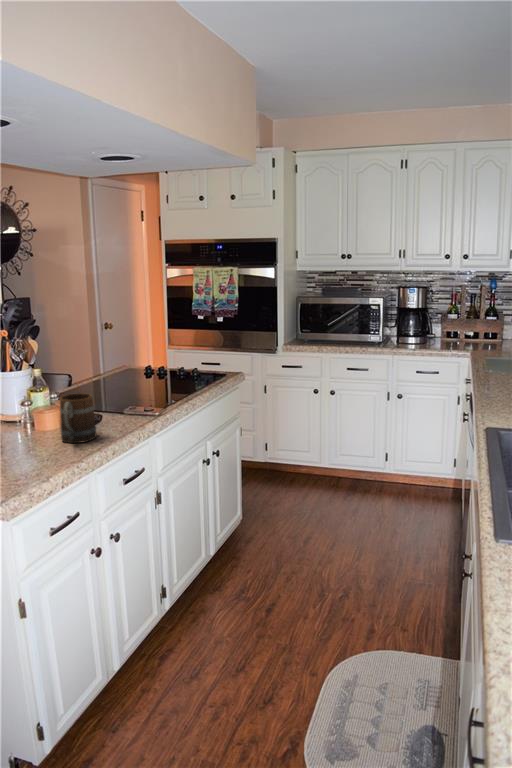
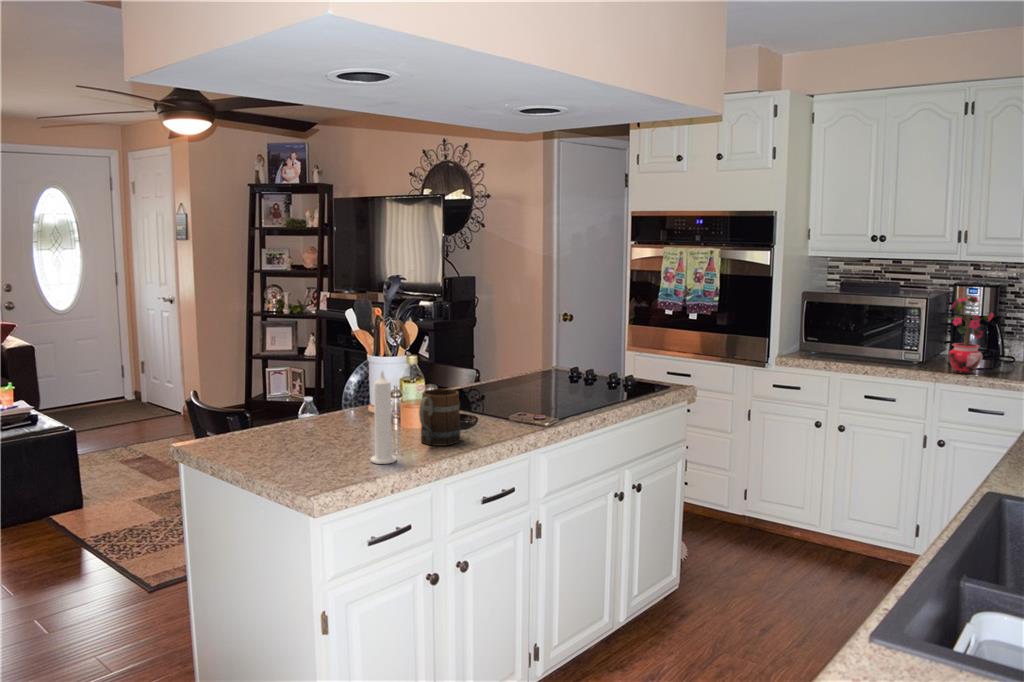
potted plant: none [395,294,427,348] -> present [948,296,993,374]
candle: none [25,383,51,466] -> present [371,371,397,464]

